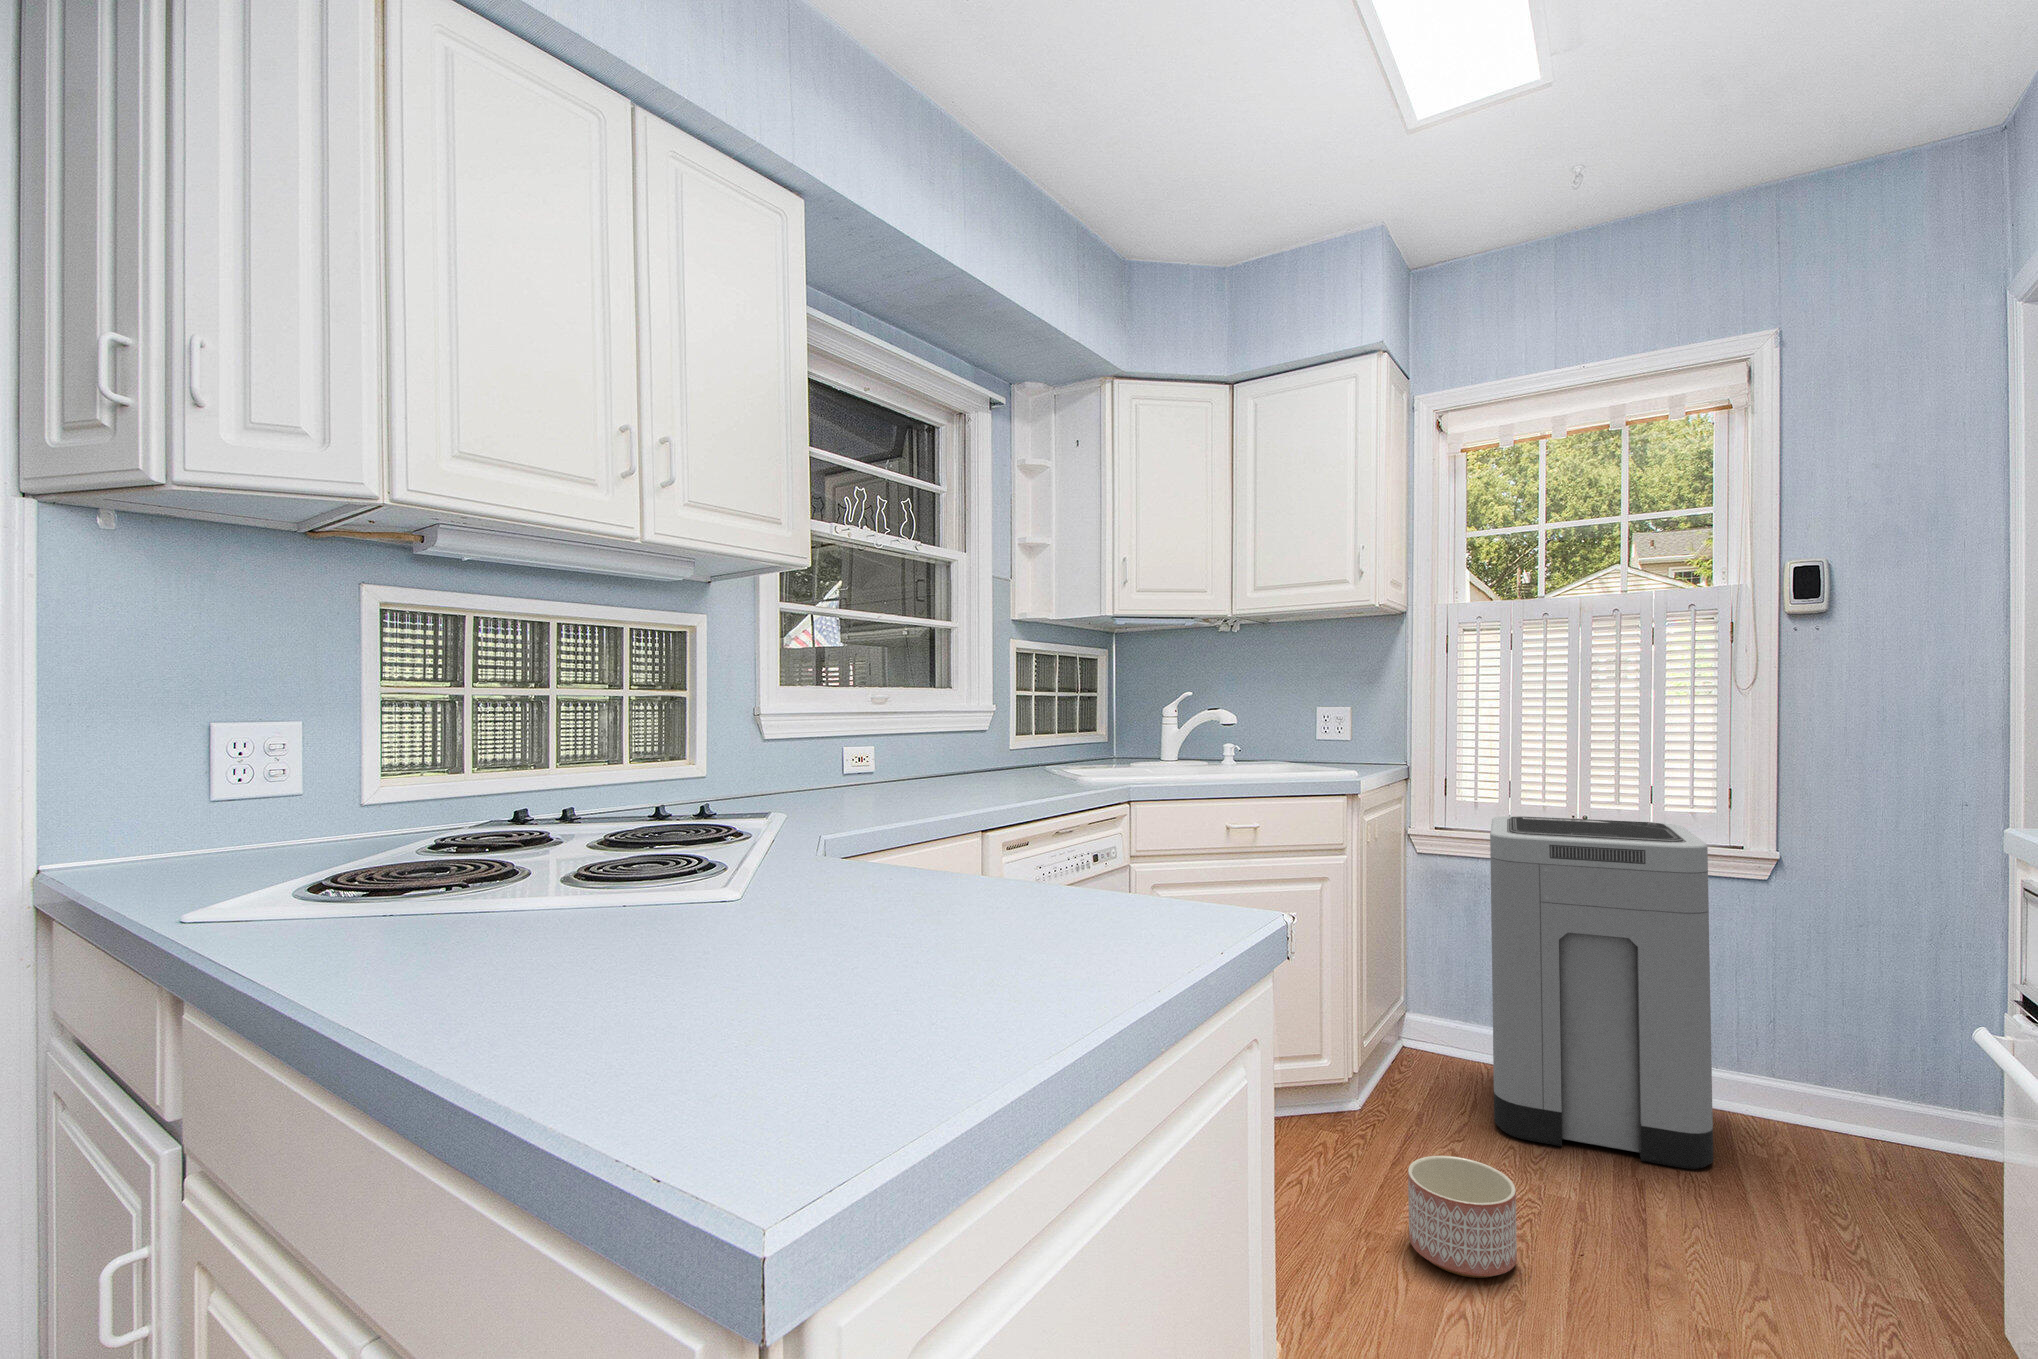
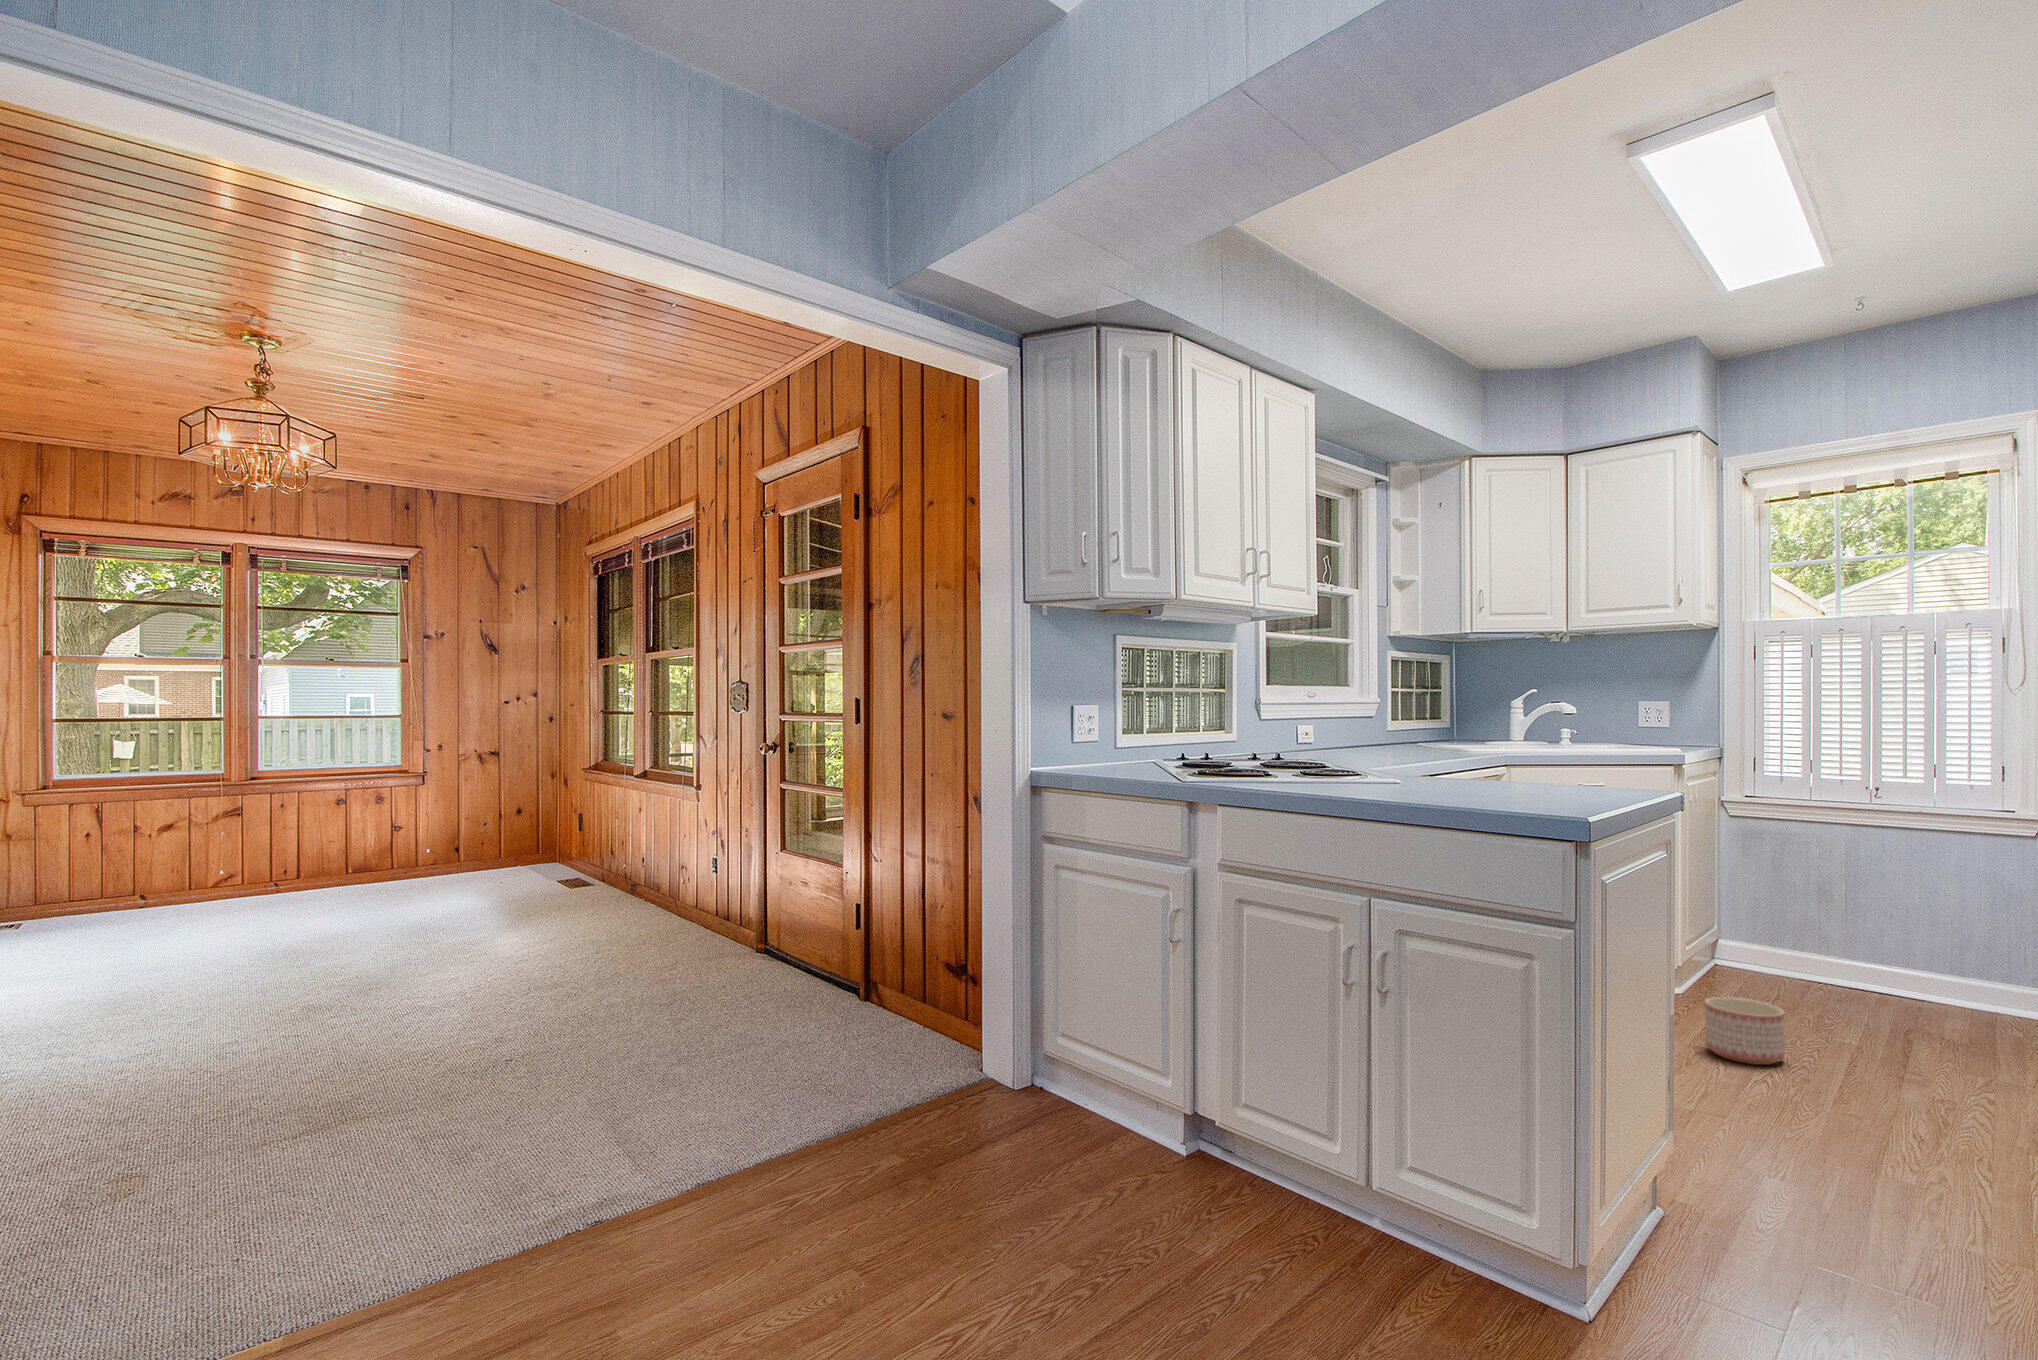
trash can: present [1490,816,1713,1169] -> none [1783,787,1969,1040]

